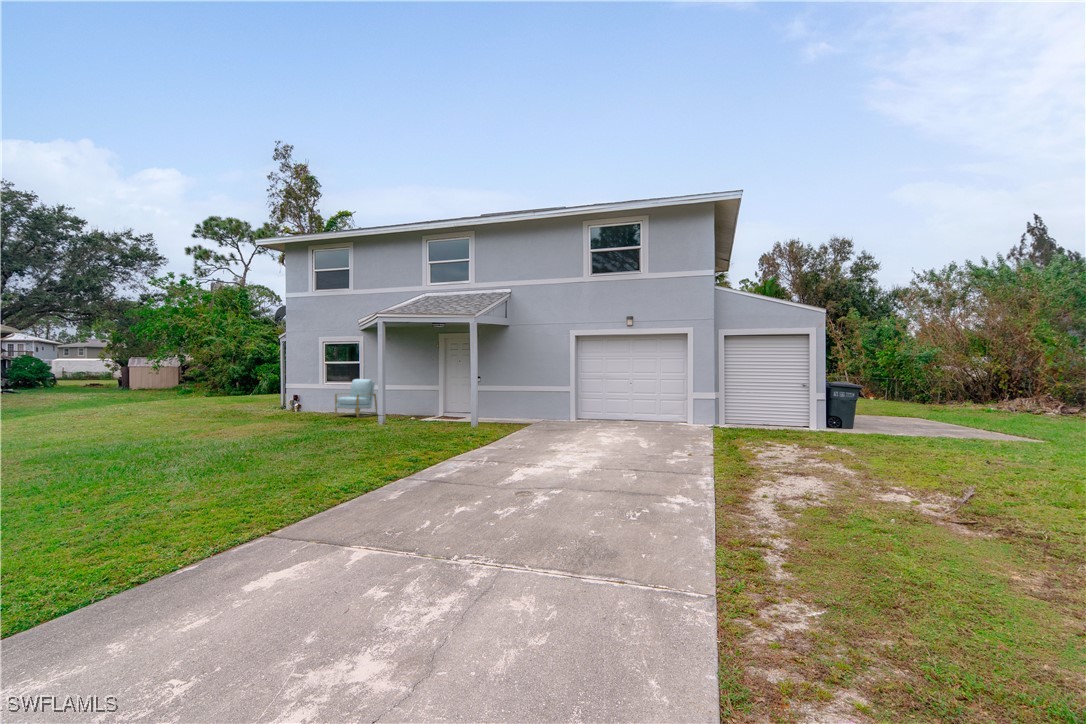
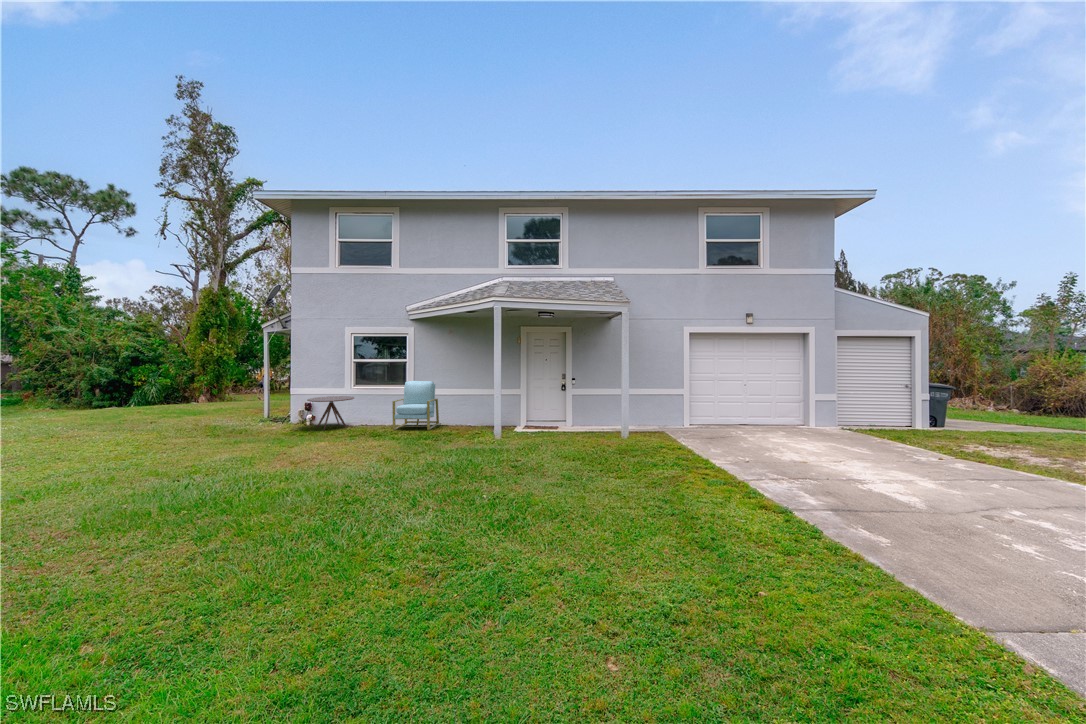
round table: none [285,390,321,414] -> present [307,396,354,430]

